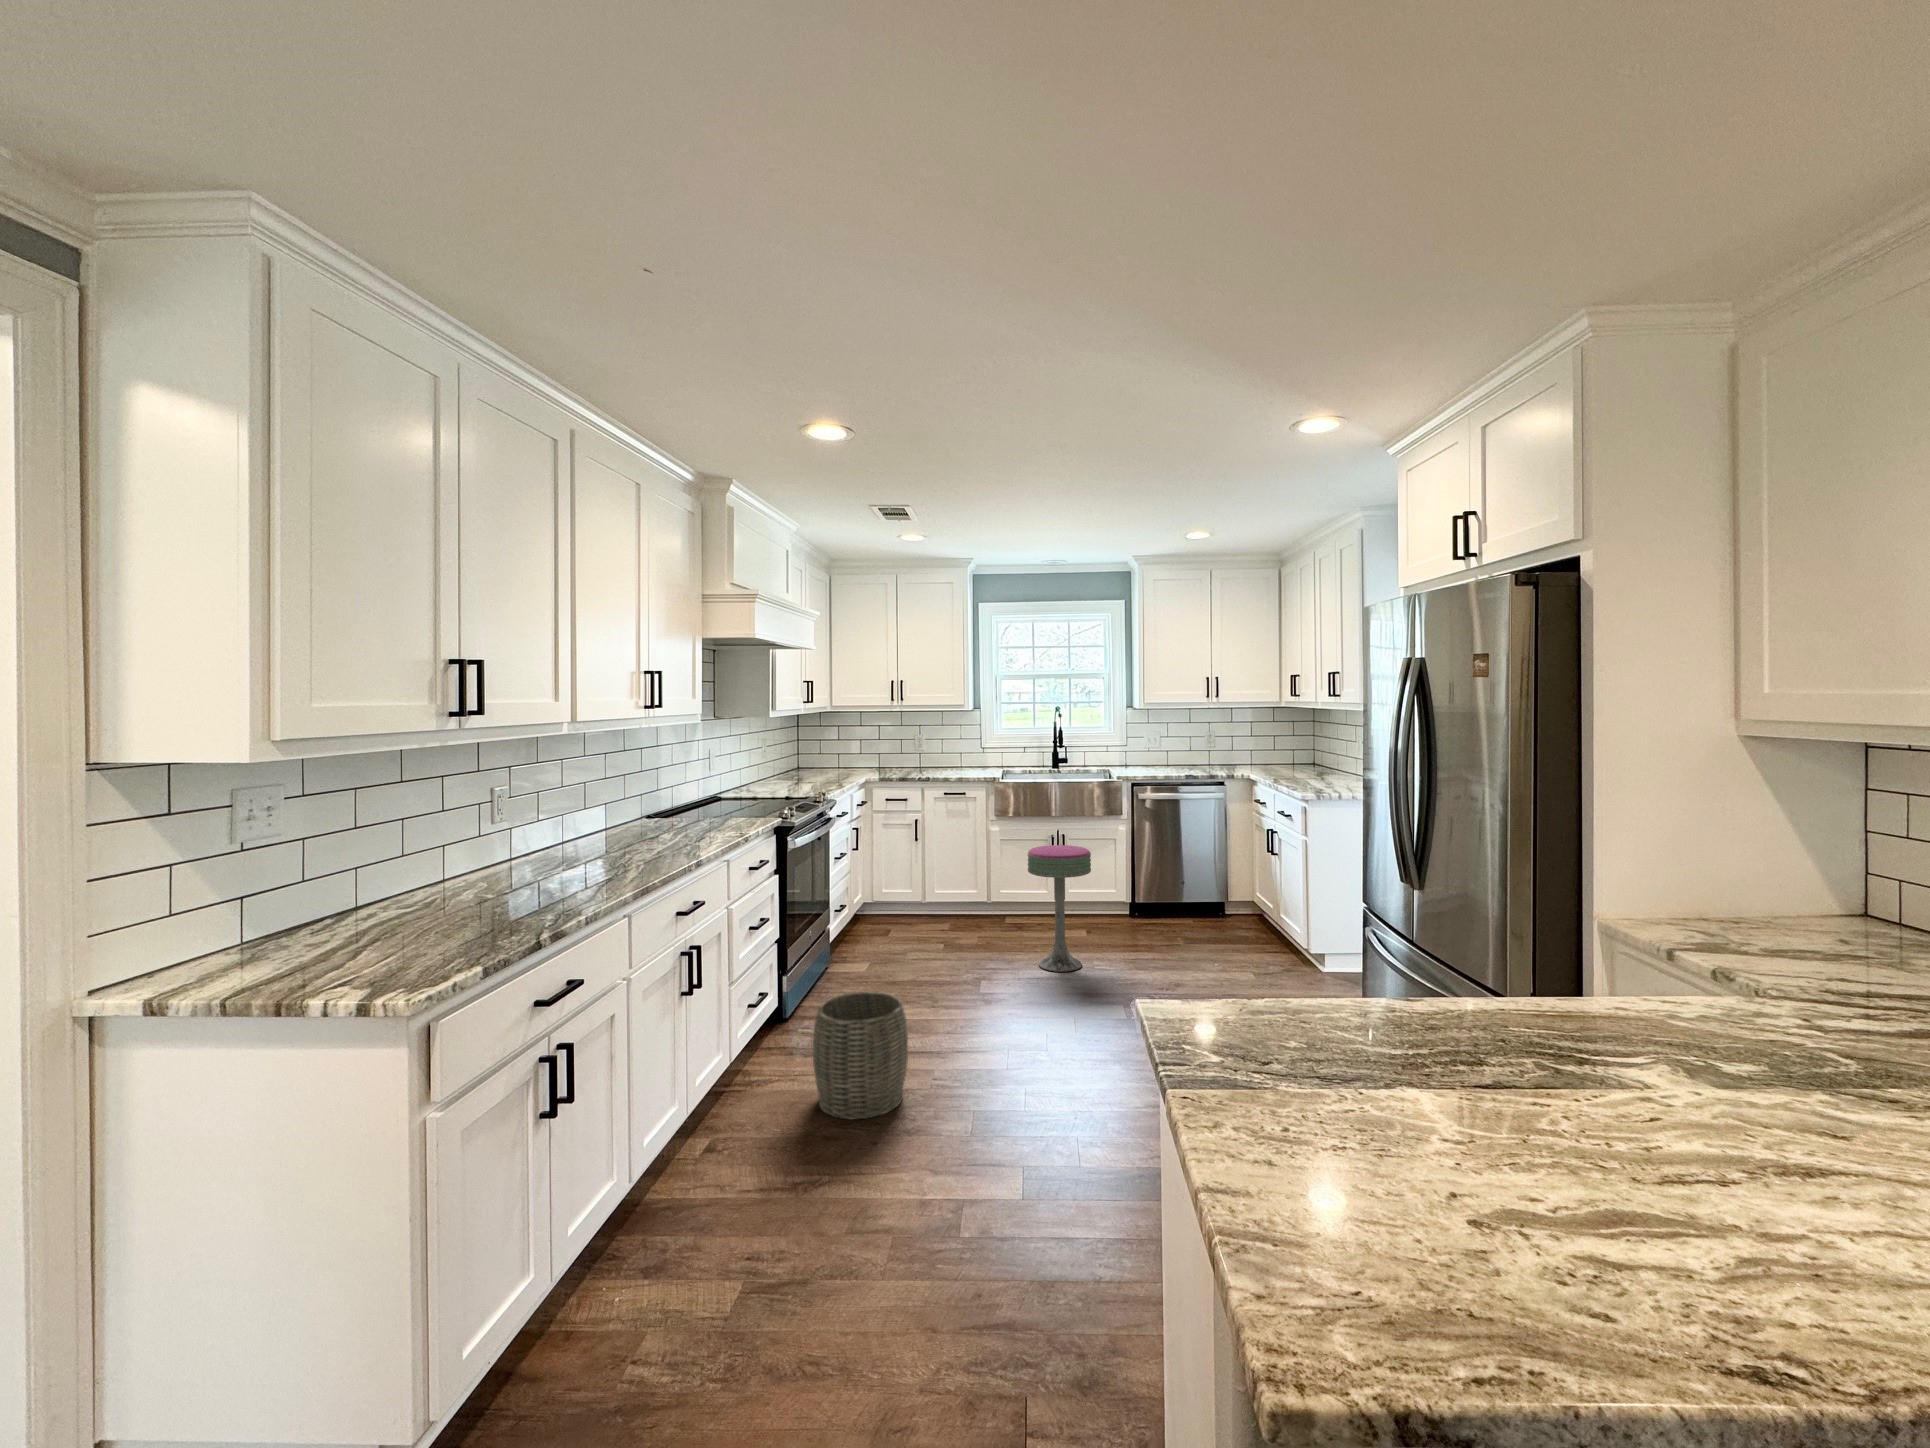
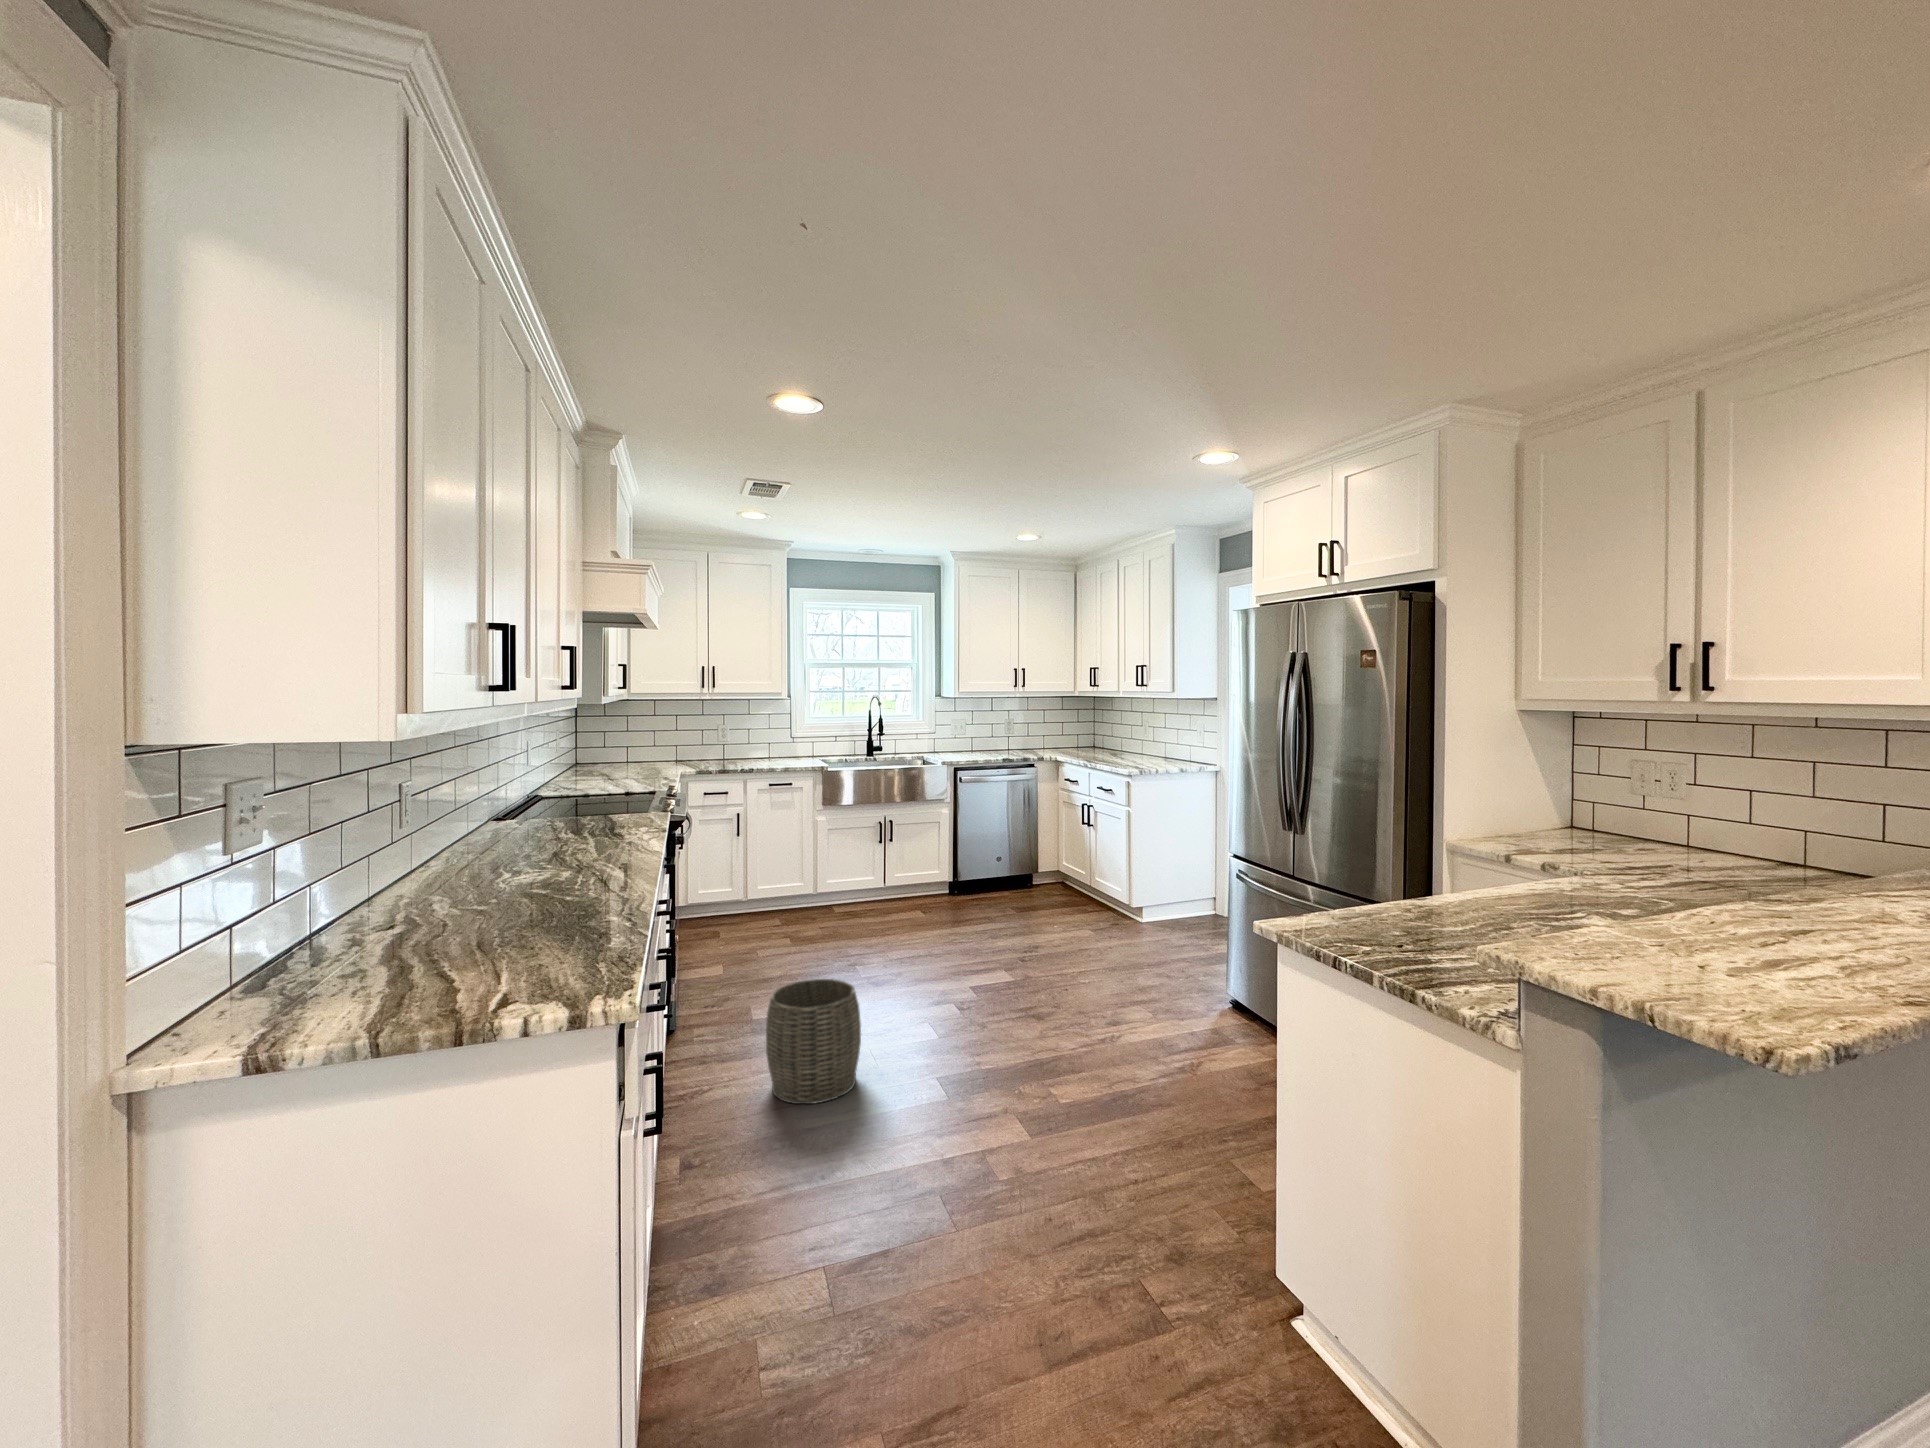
bar stool: present [1028,845,1091,972] -> none [886,828,947,948]

